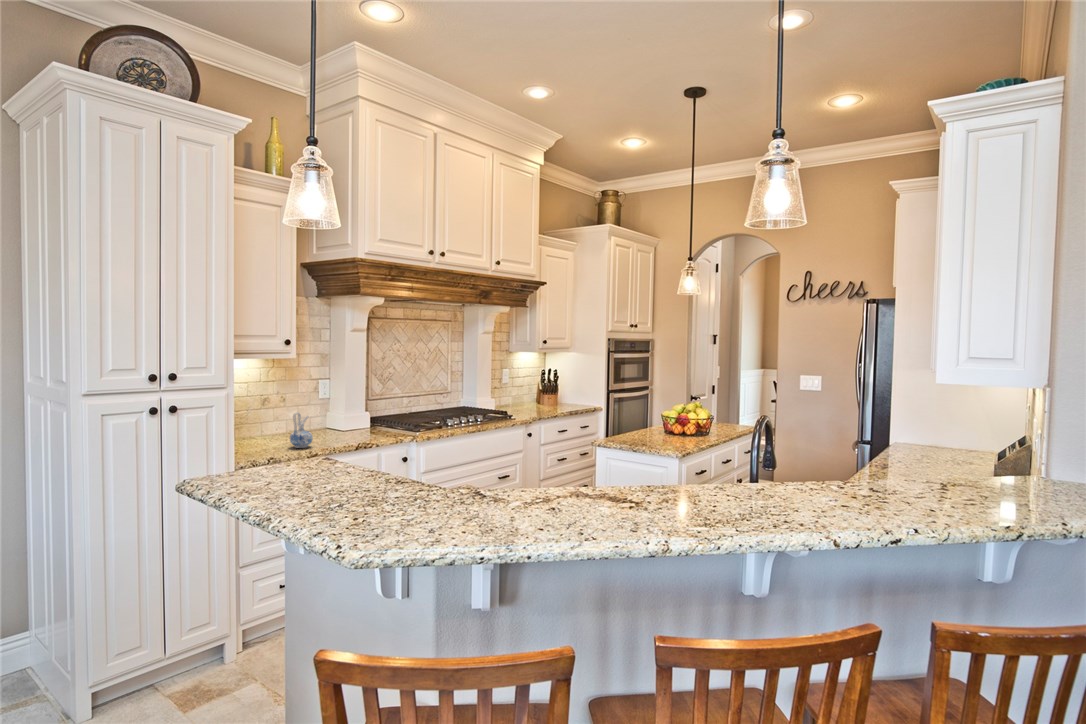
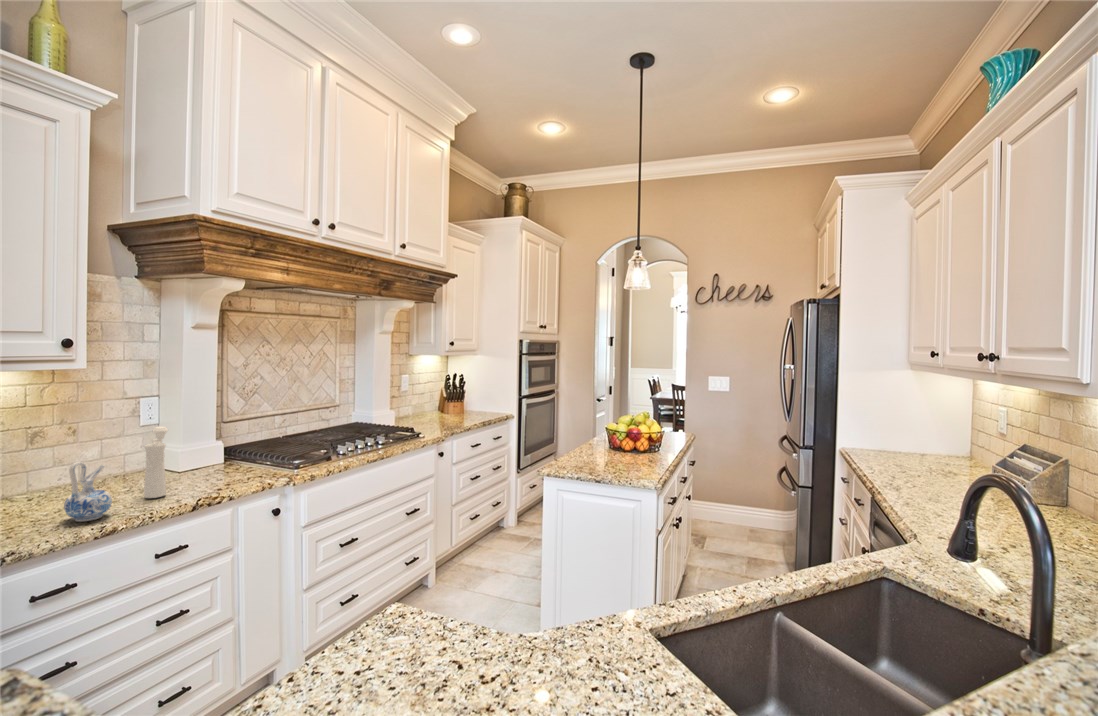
pepper mill: none [327,396,339,440] -> present [144,426,168,498]

